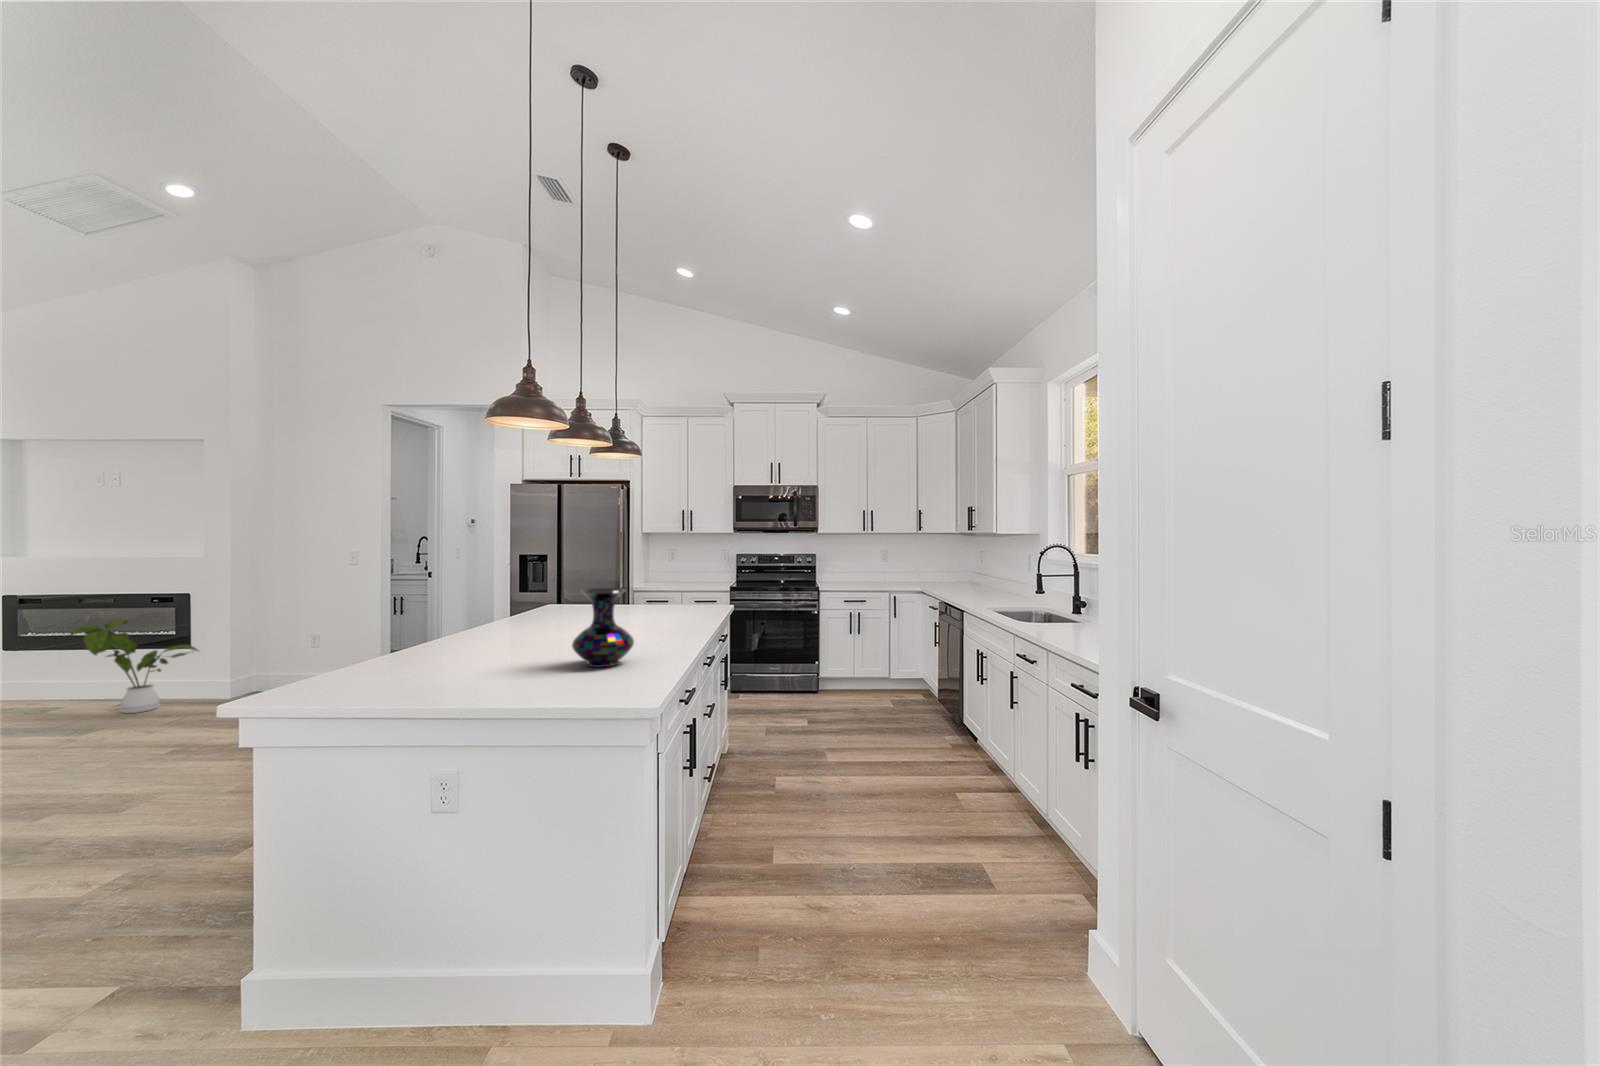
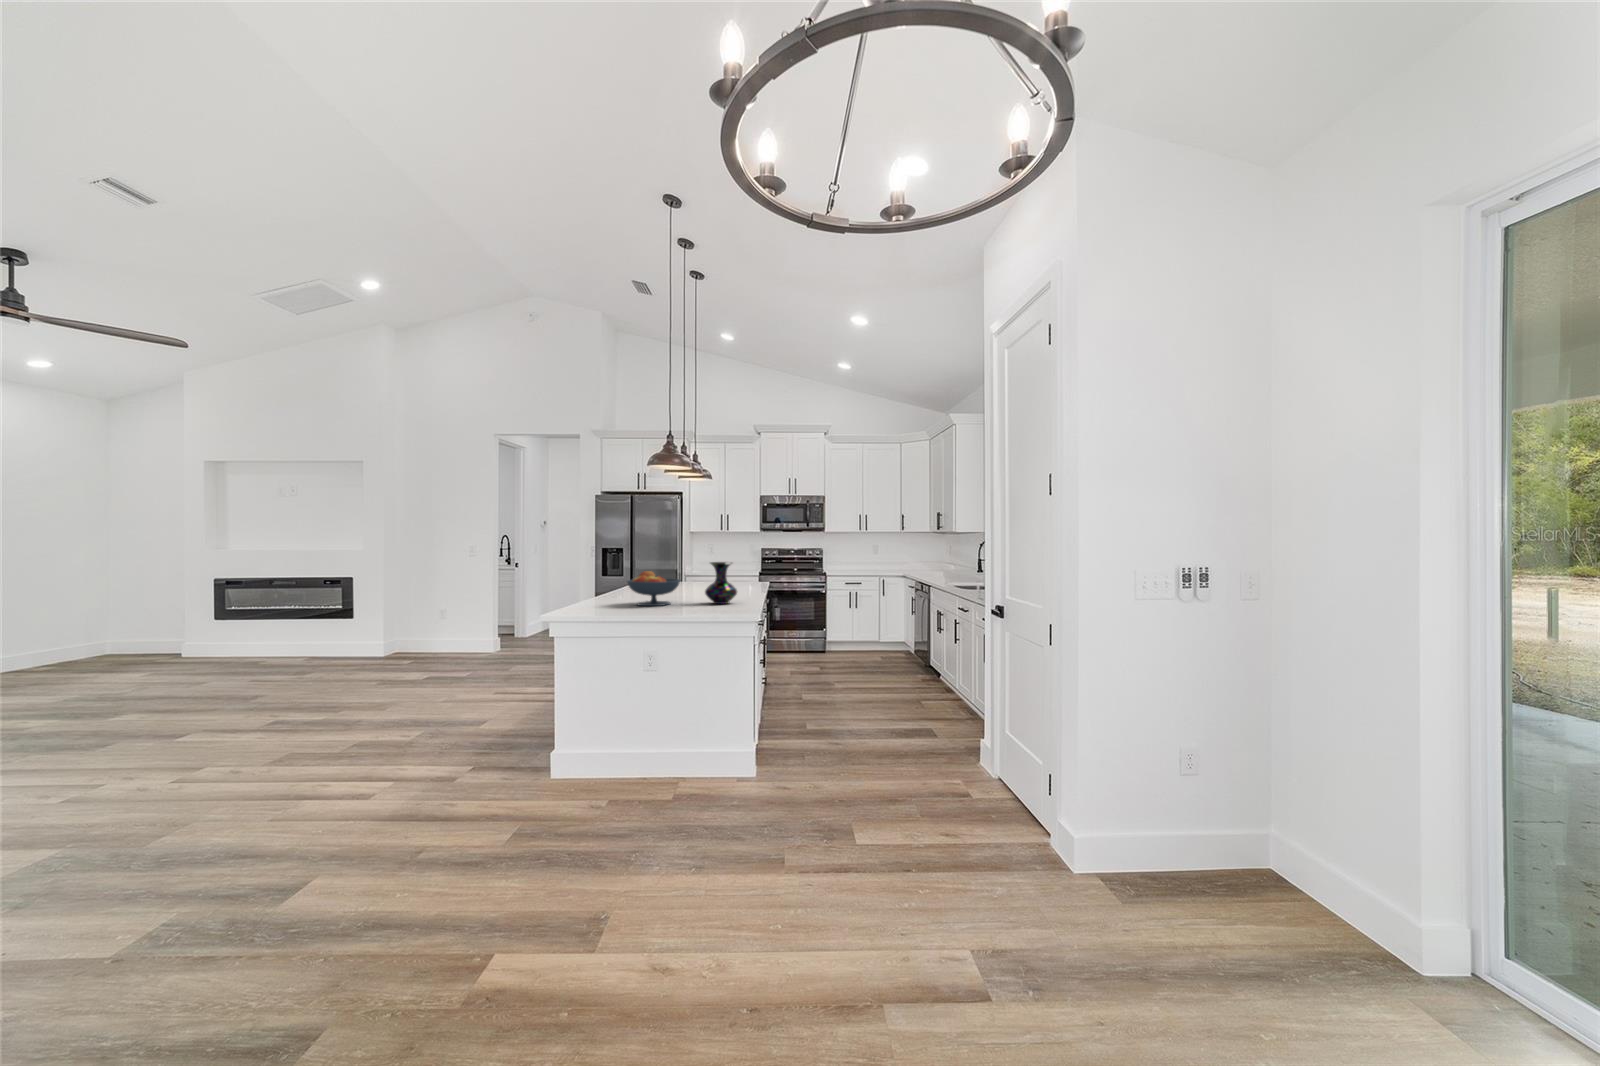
fruit bowl: none [424,604,532,673] -> present [627,571,680,606]
house plant: present [70,619,198,713] -> none [282,595,366,665]

